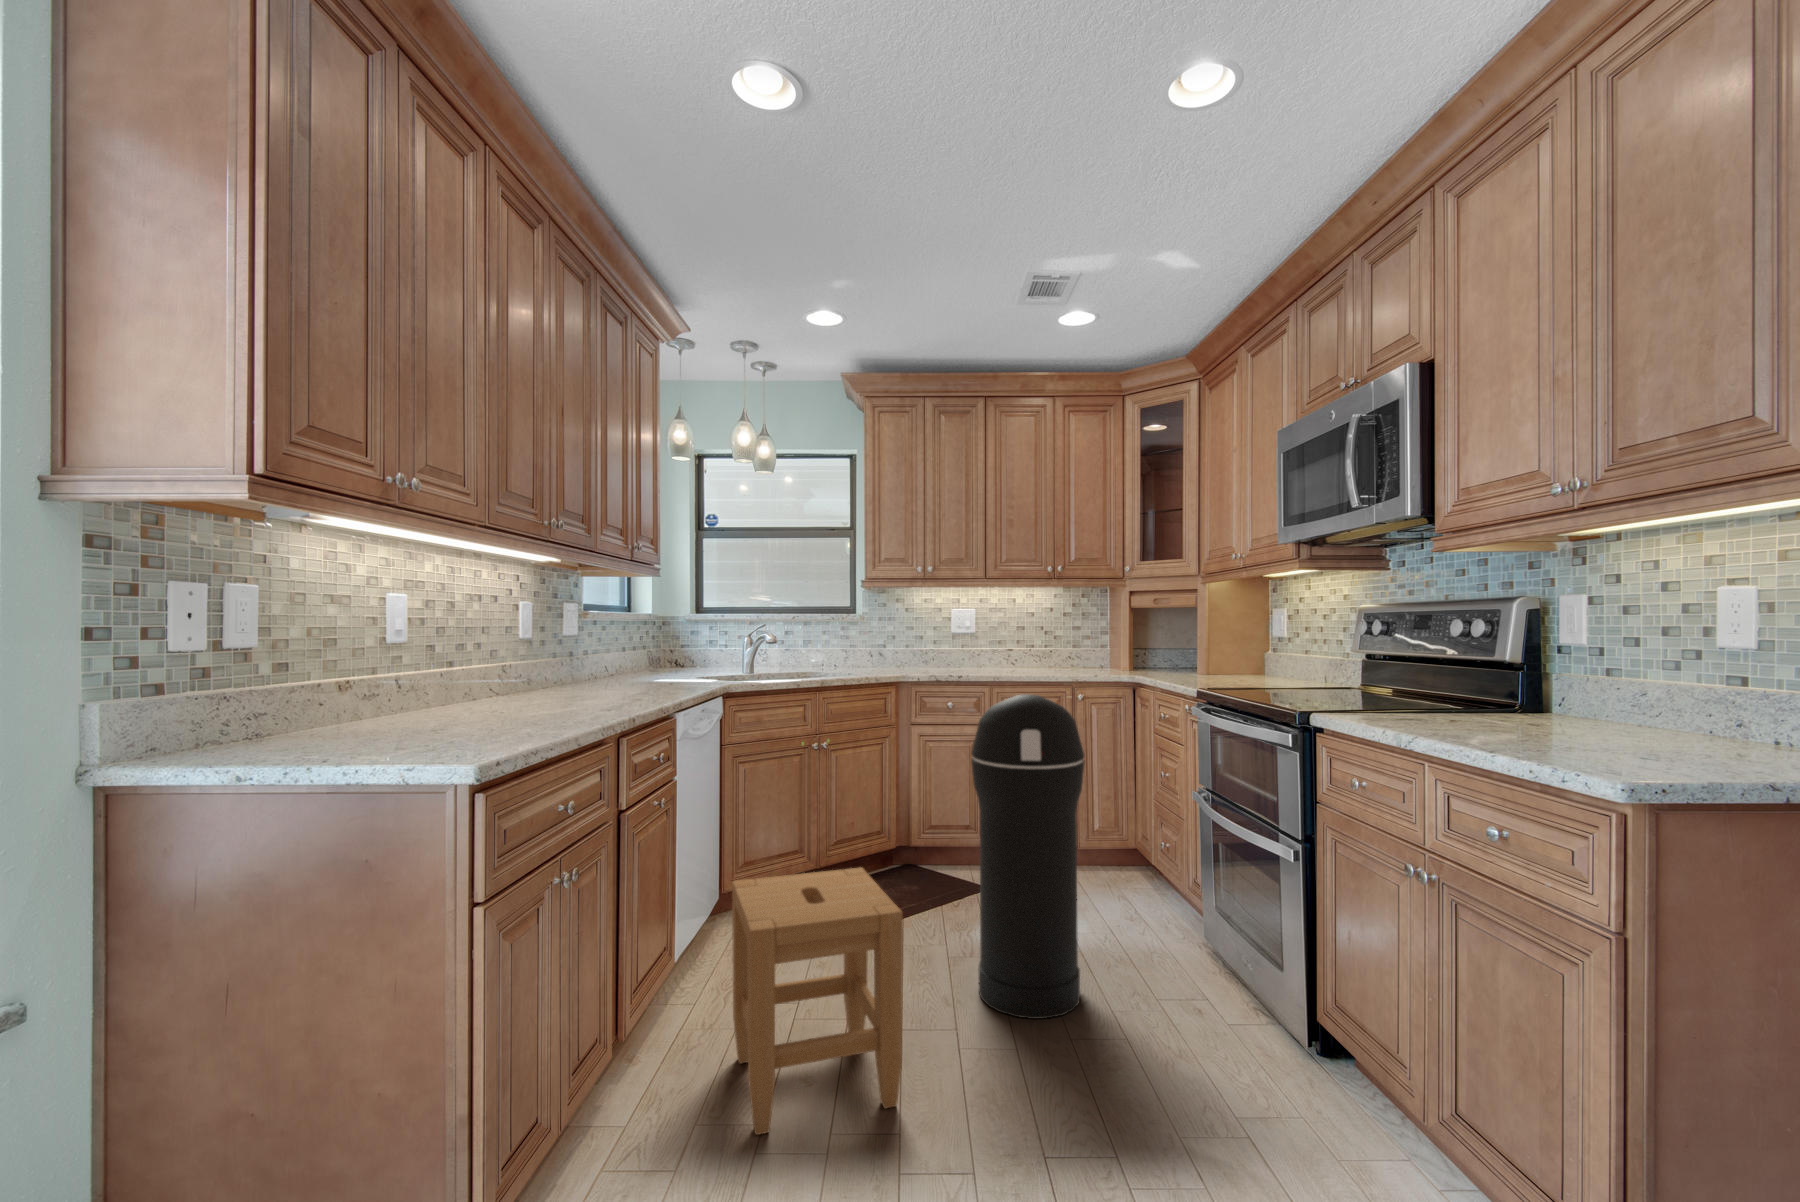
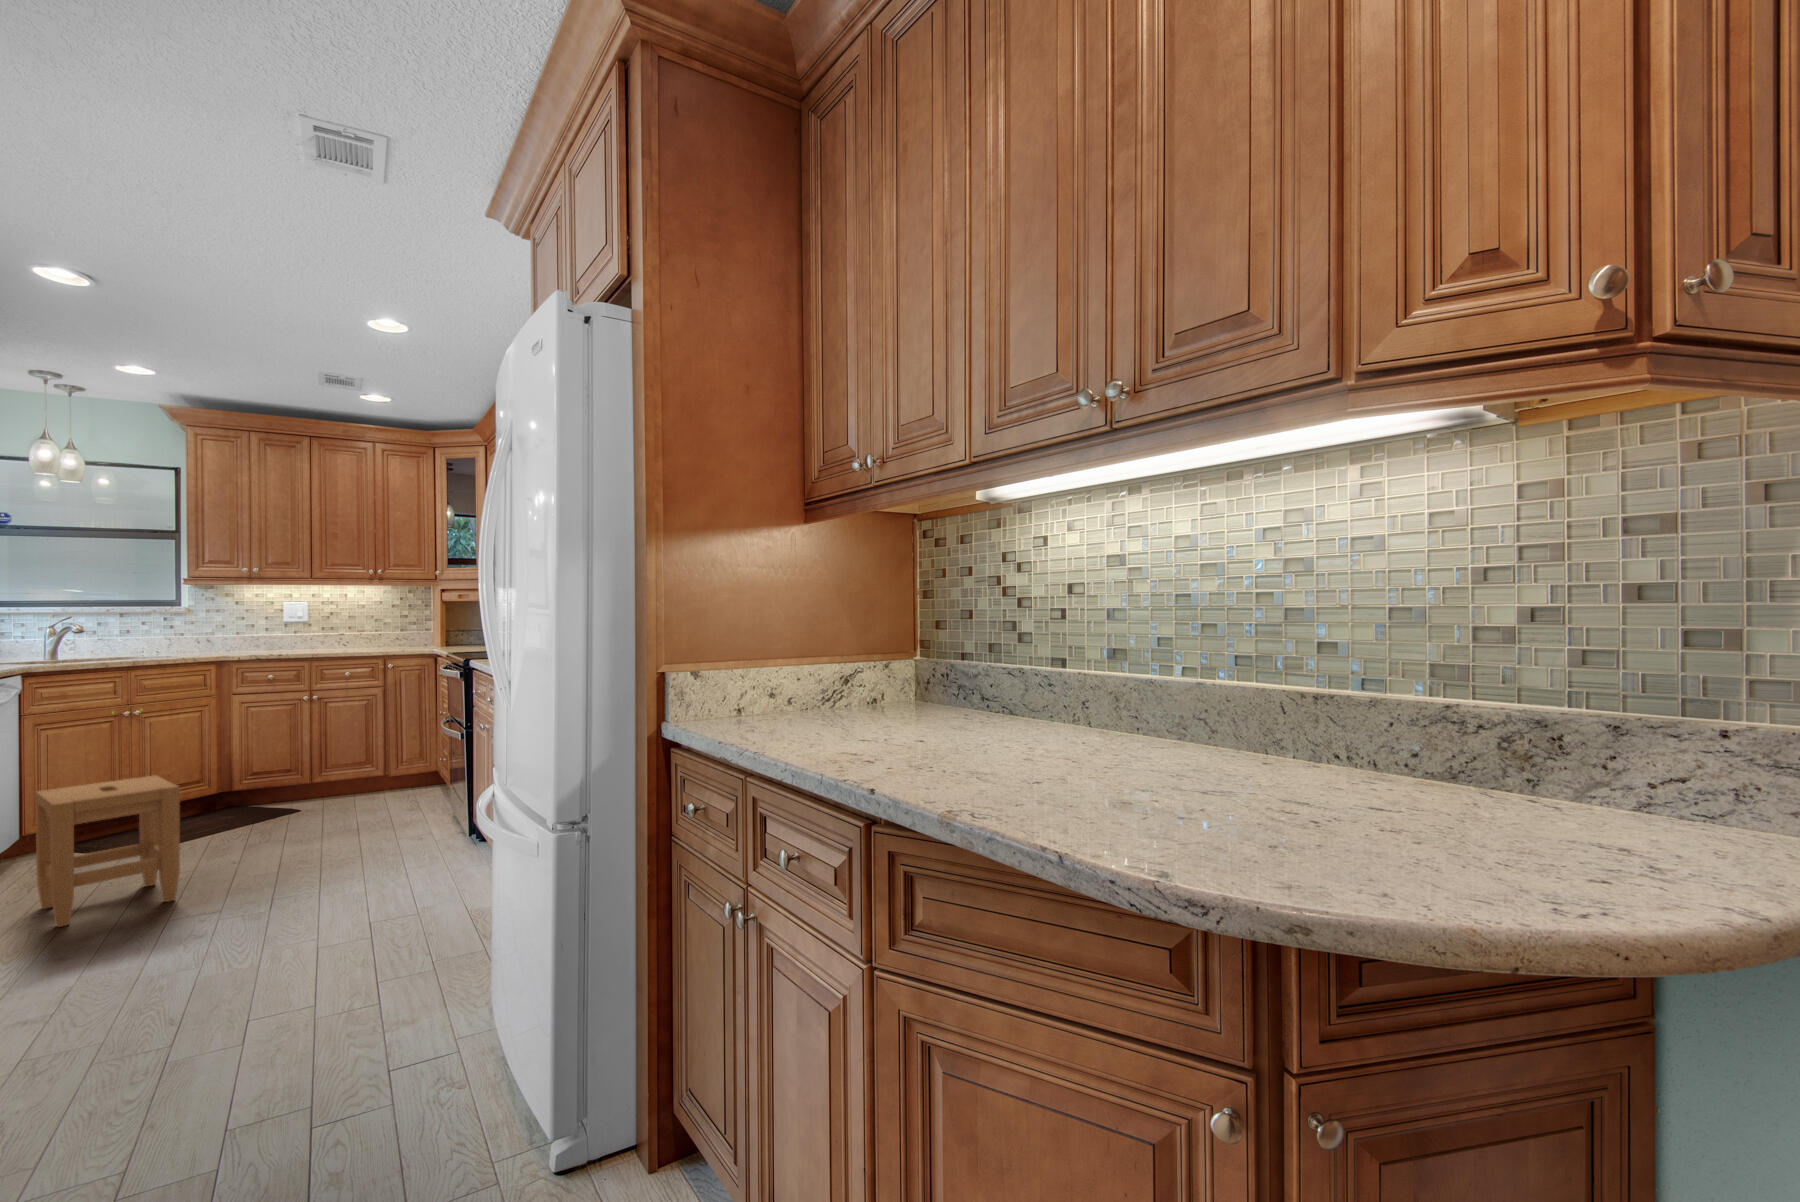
trash can: present [971,694,1084,1019] -> none [256,660,344,857]

